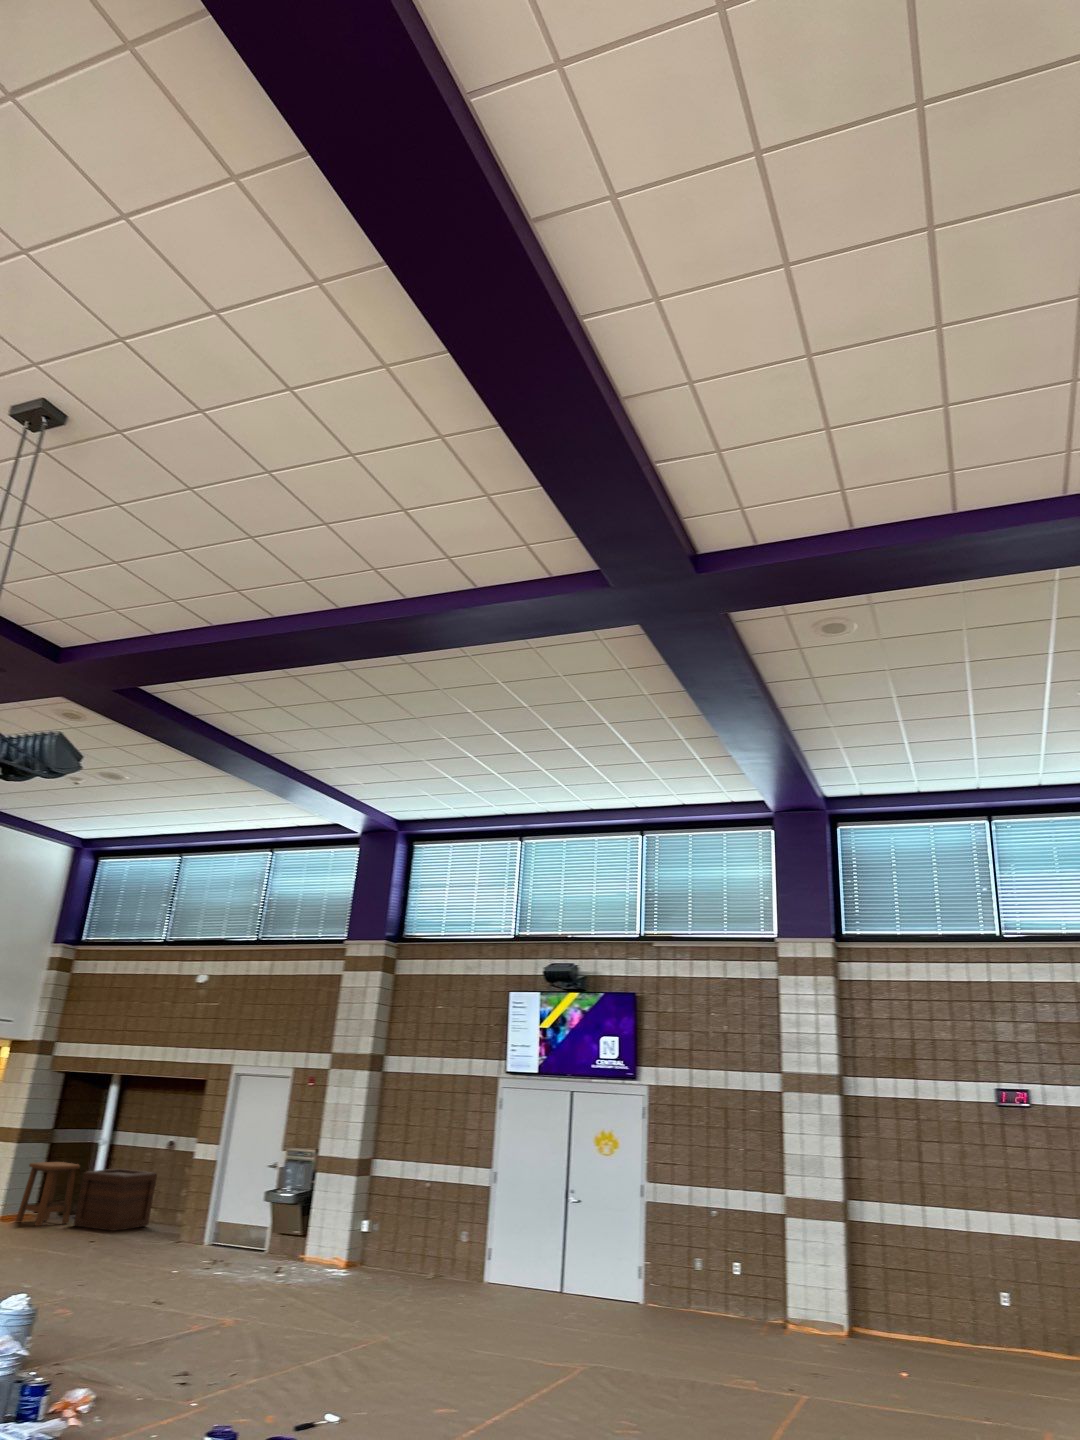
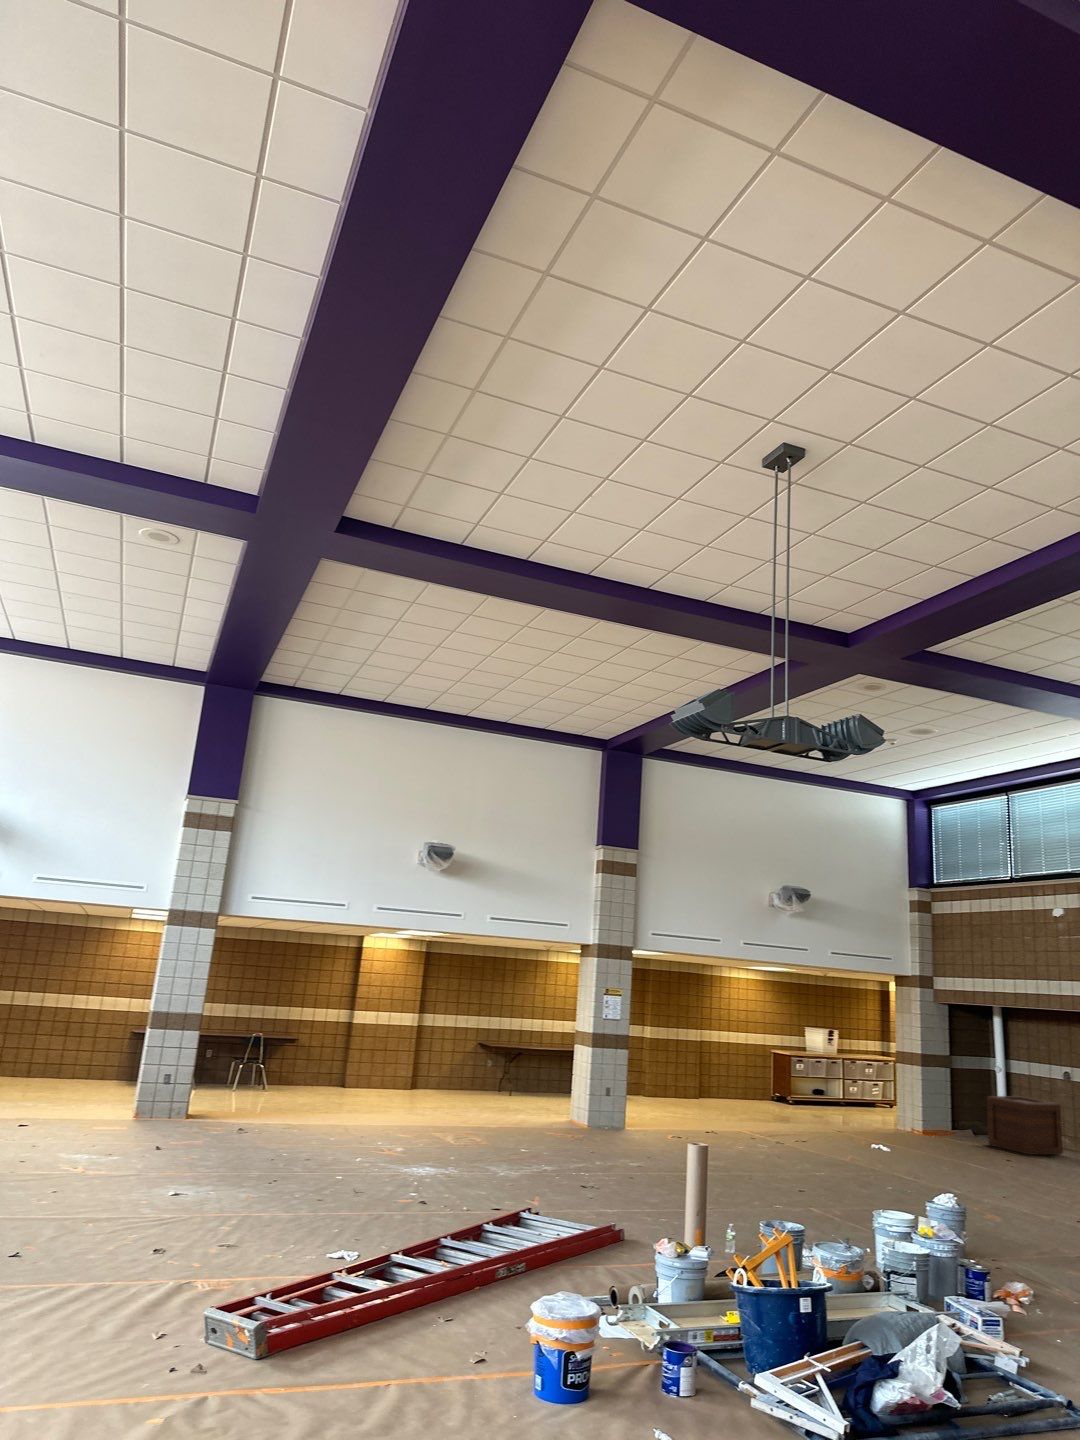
stool: present [16,1162,80,1226] -> none [935,1084,984,1142]

